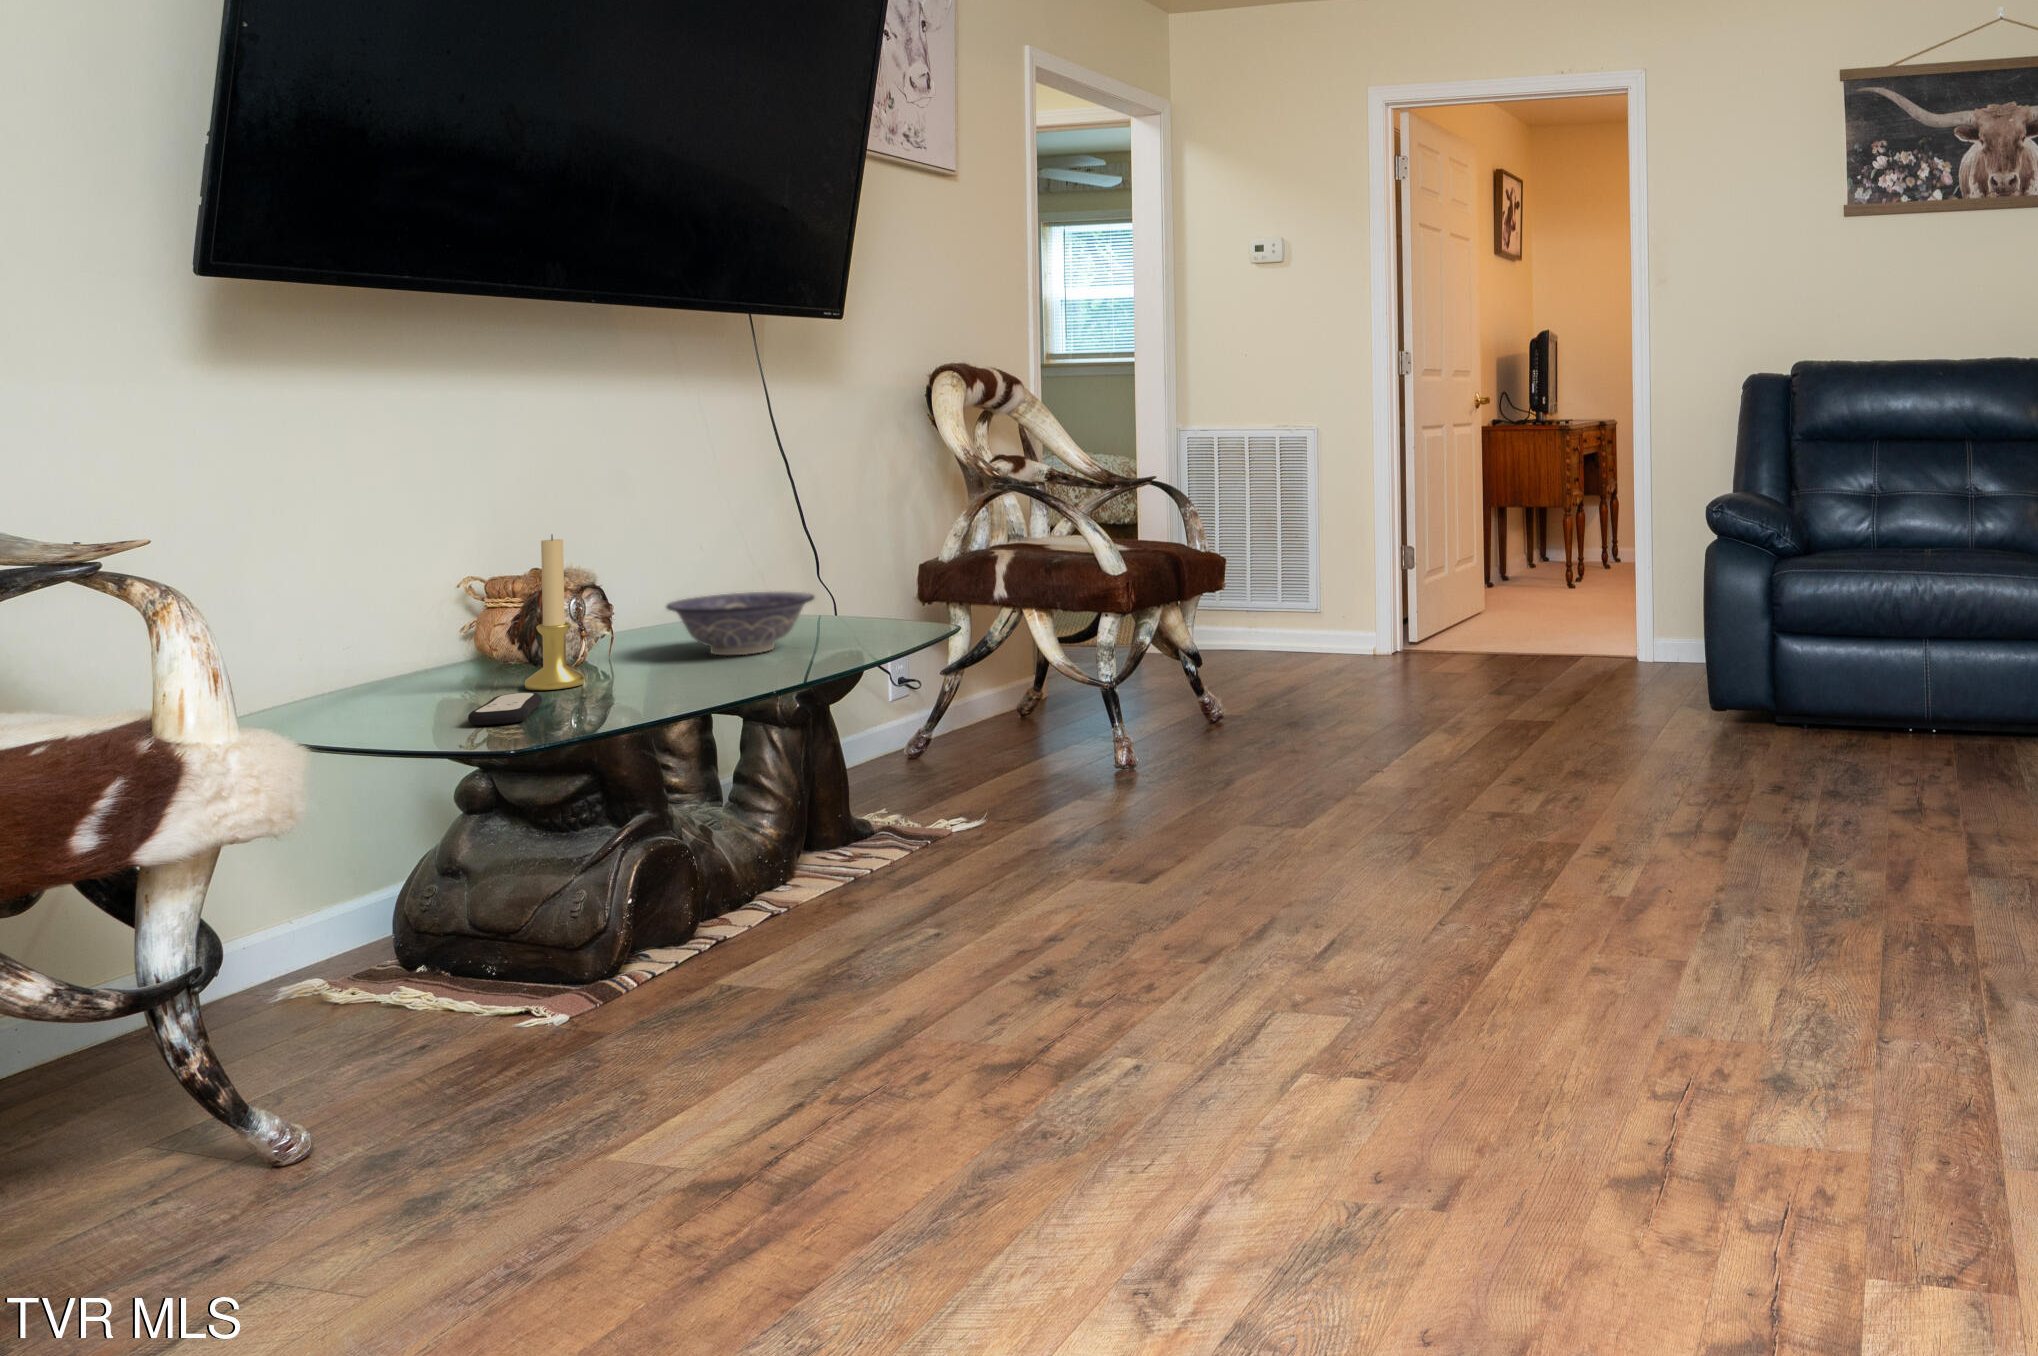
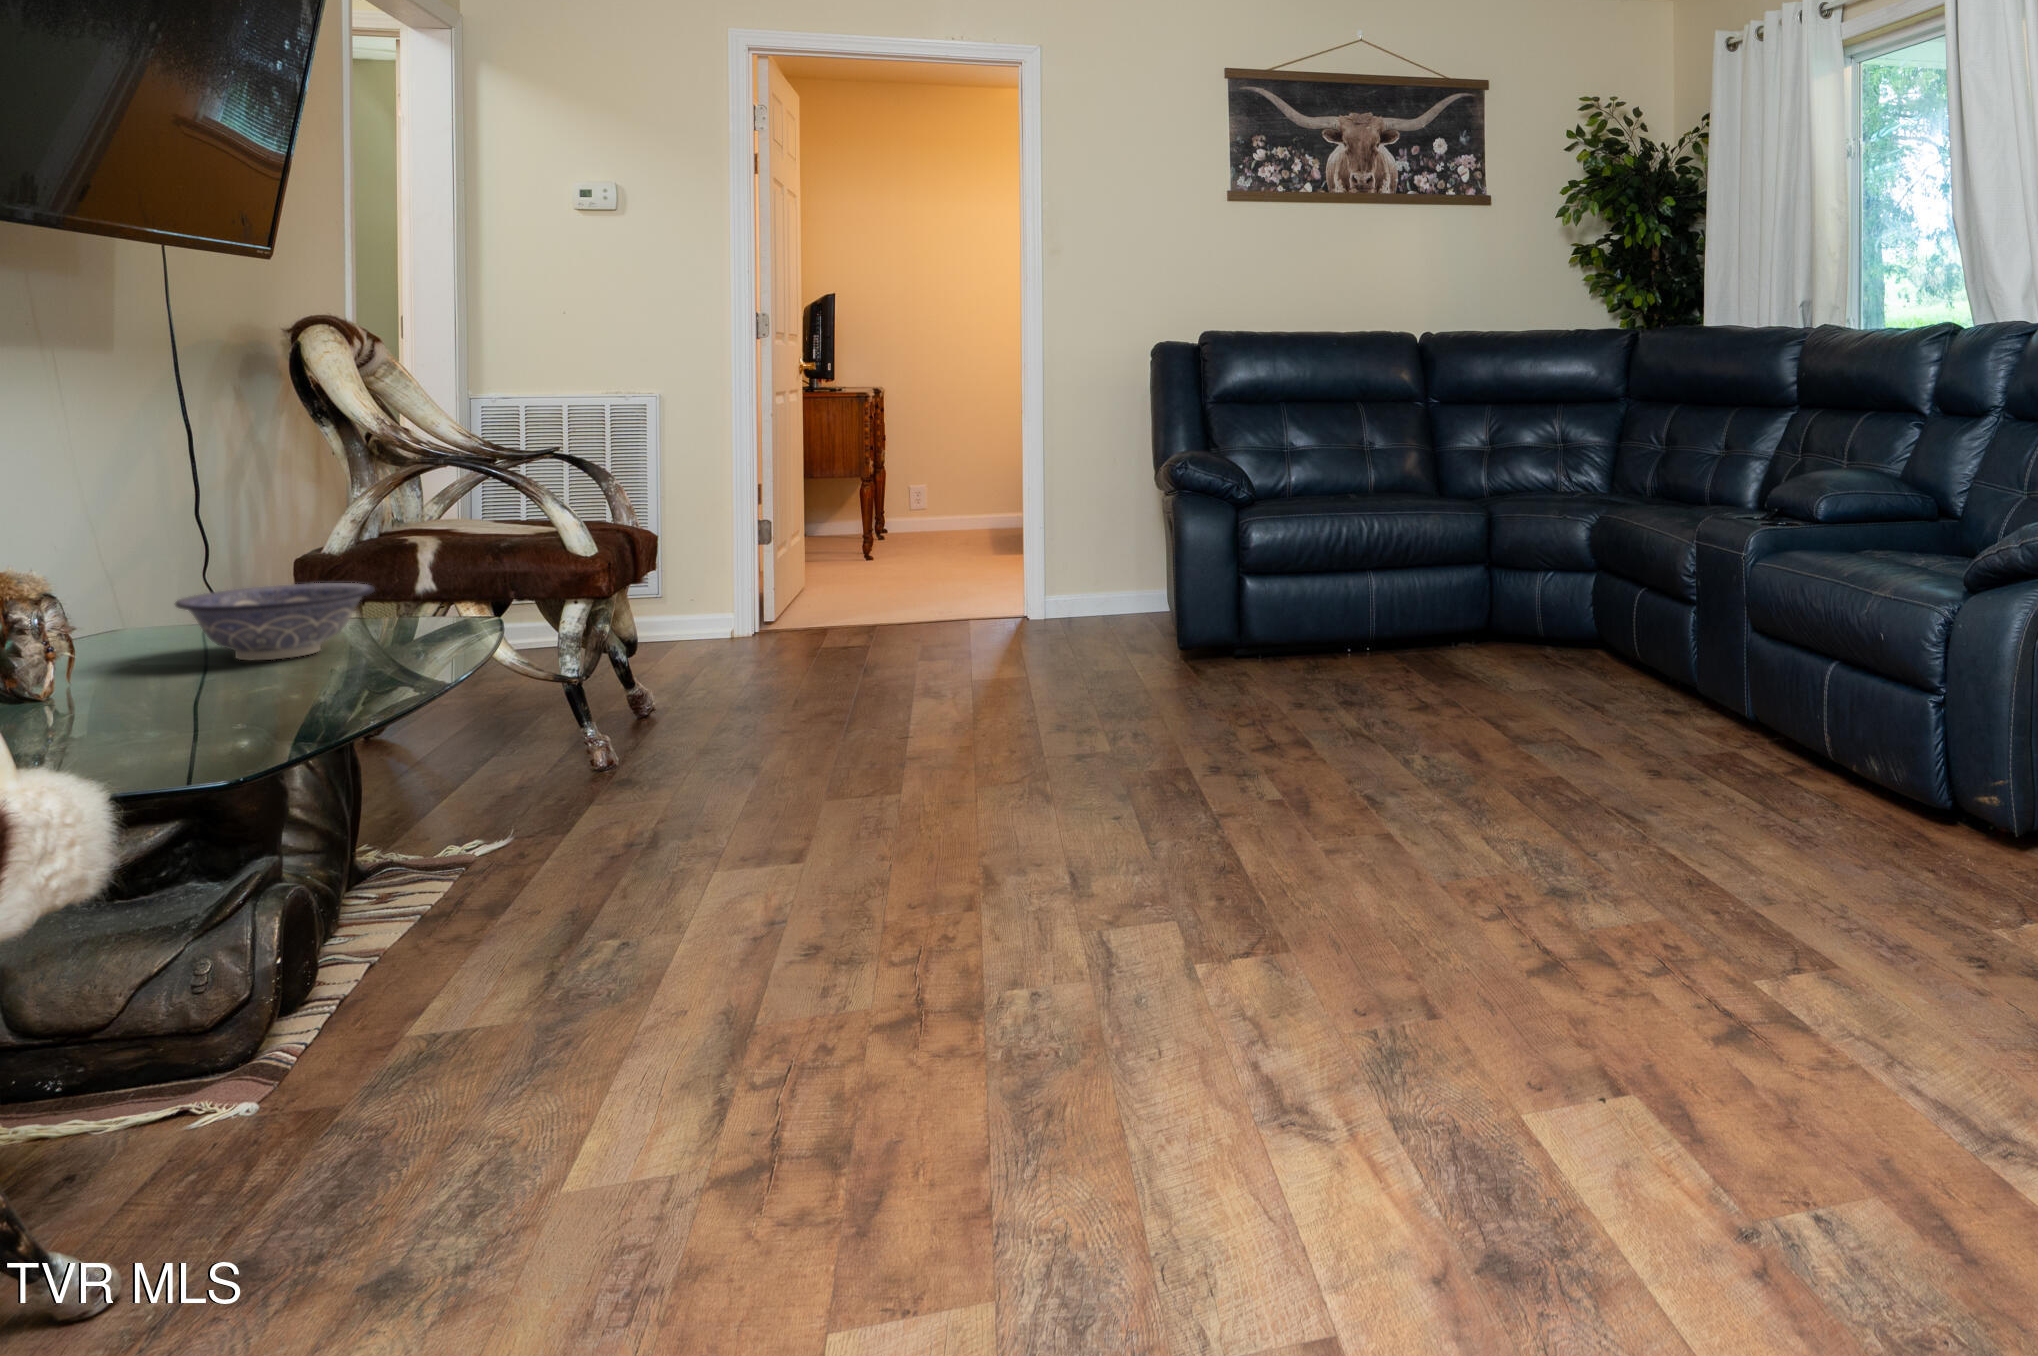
candle holder: present [525,535,585,690] -> none [72,519,156,711]
remote control: present [468,692,542,725] -> none [100,707,201,745]

